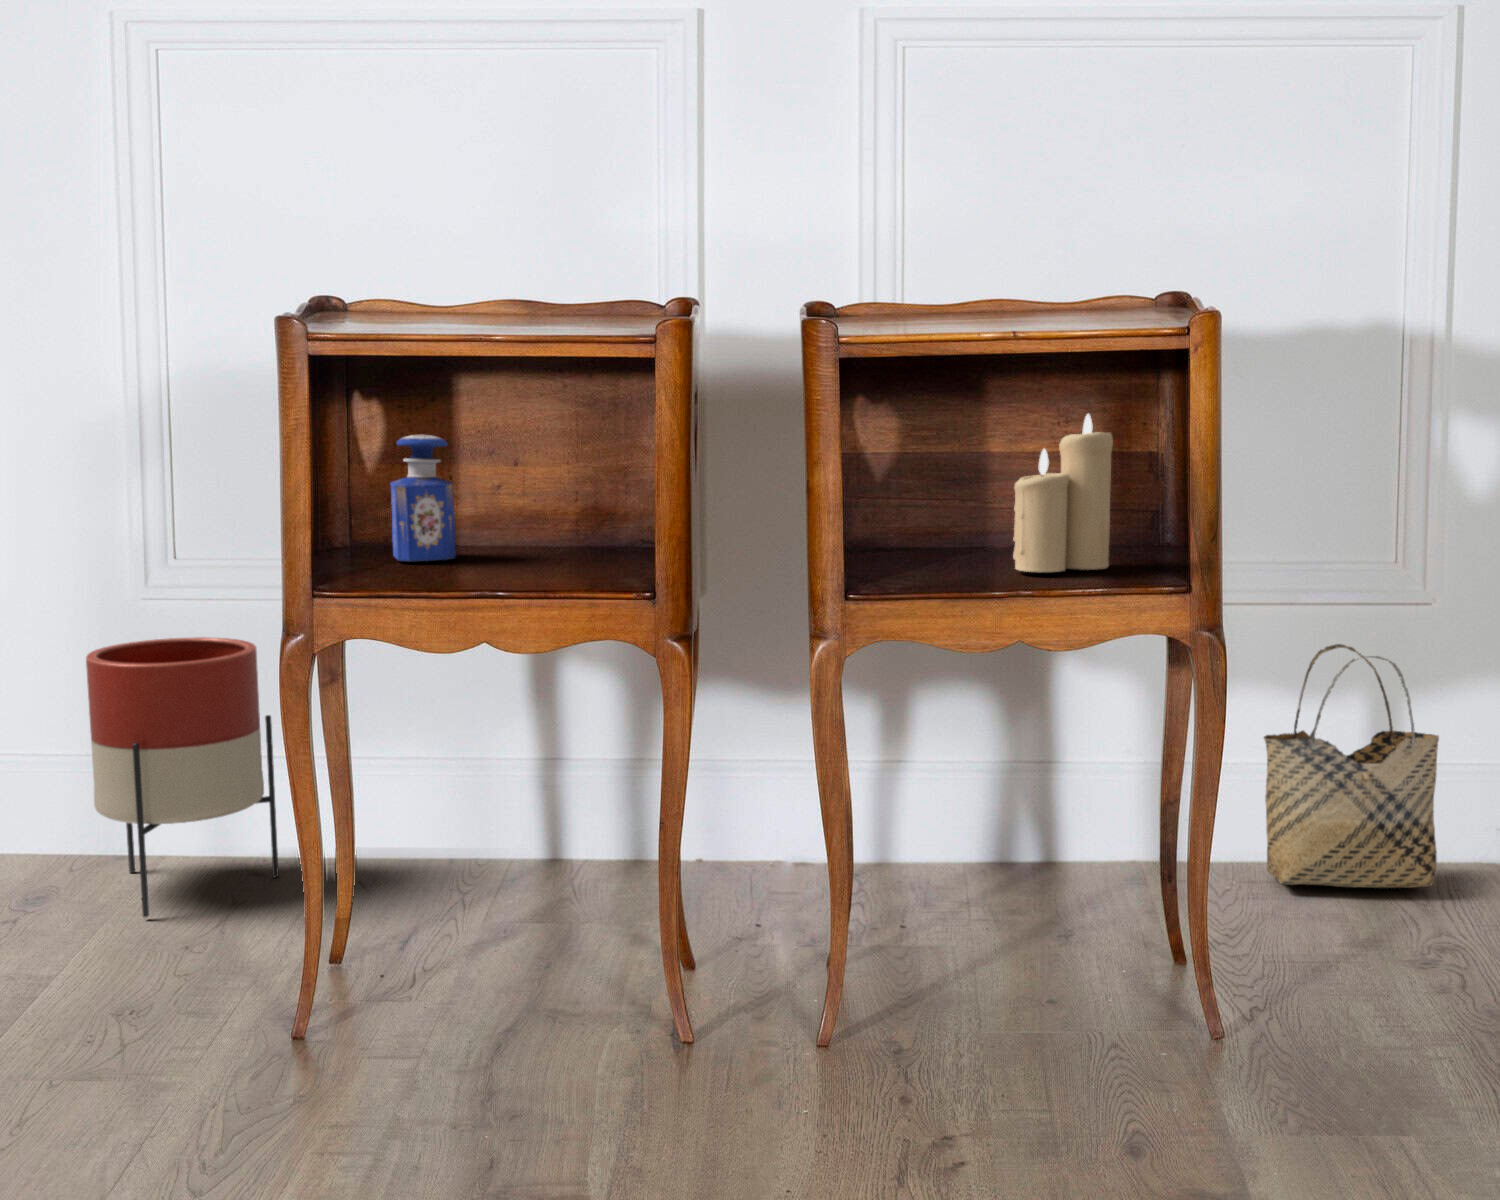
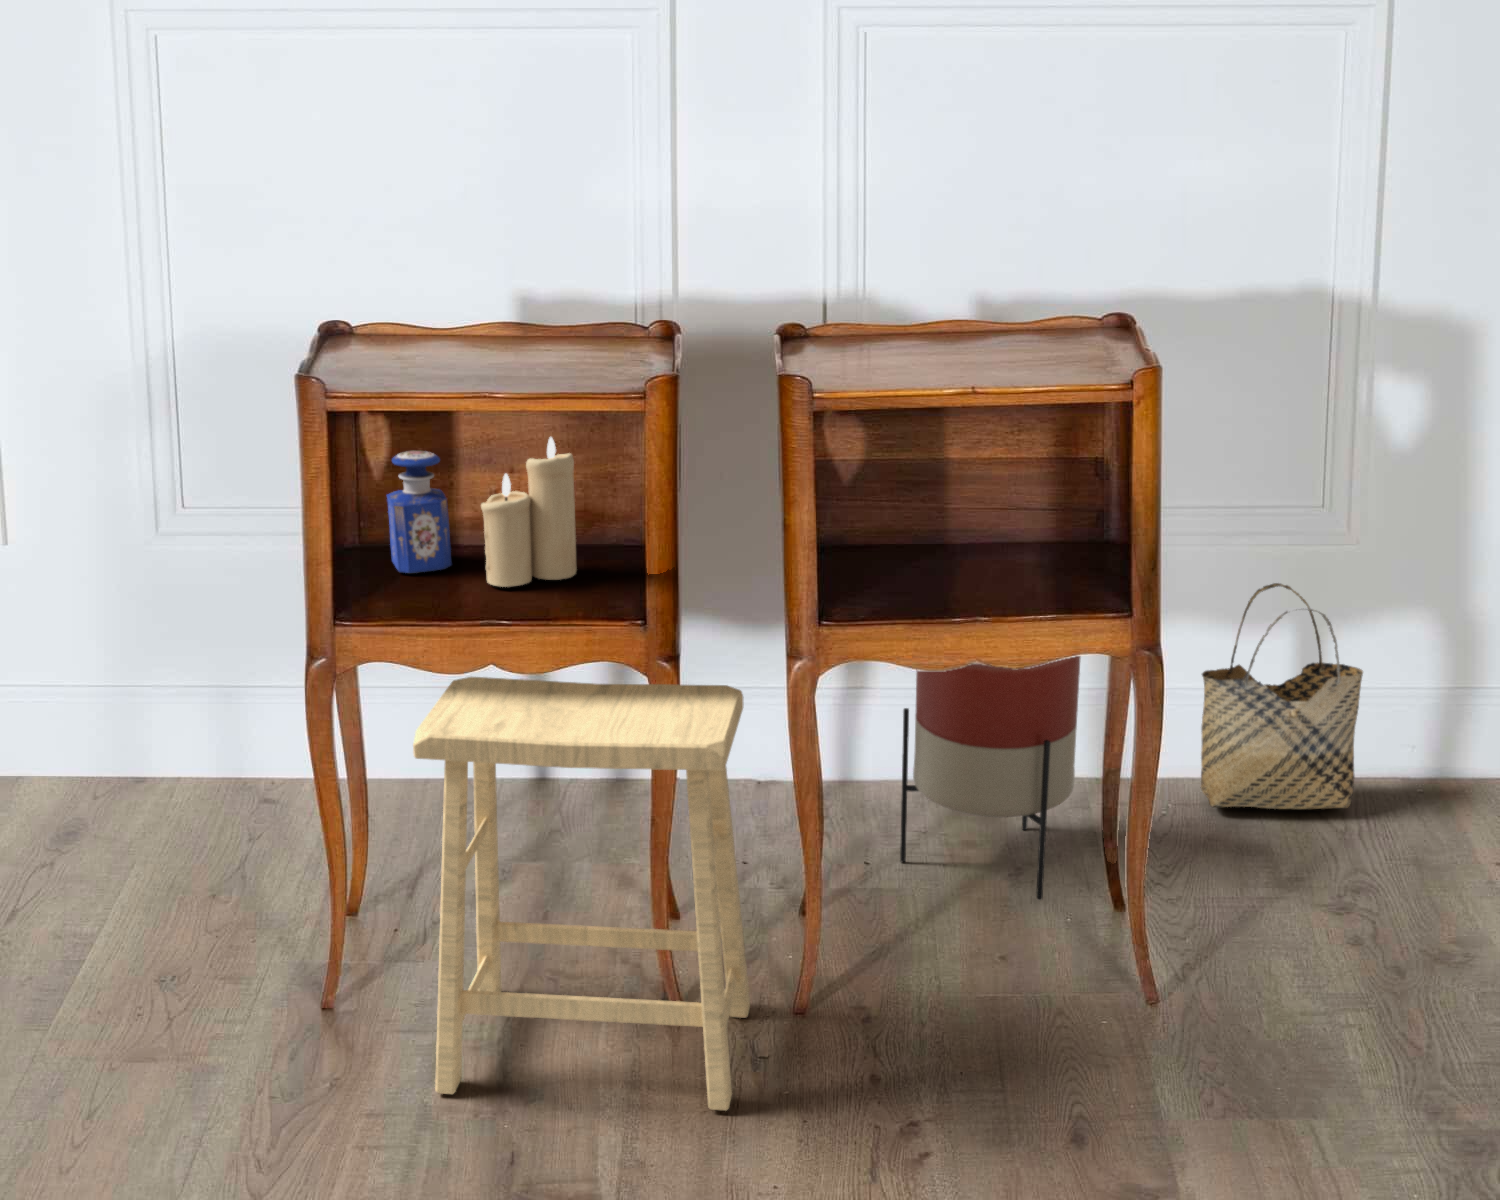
candle: present [1013,414,1113,572] -> present [481,437,577,587]
planter: present [86,637,279,917] -> present [900,656,1081,900]
footstool: none [393,653,769,1139] -> present [413,677,750,1110]

